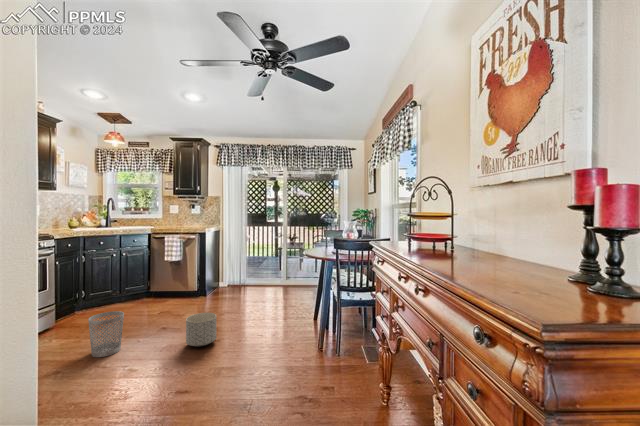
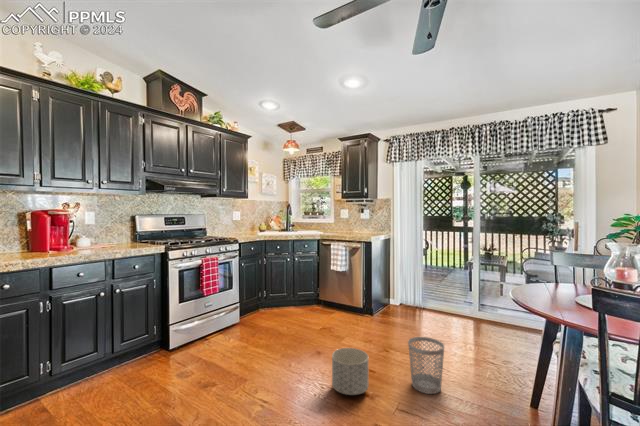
wastebasket: present [88,311,124,357] -> present [408,337,444,394]

